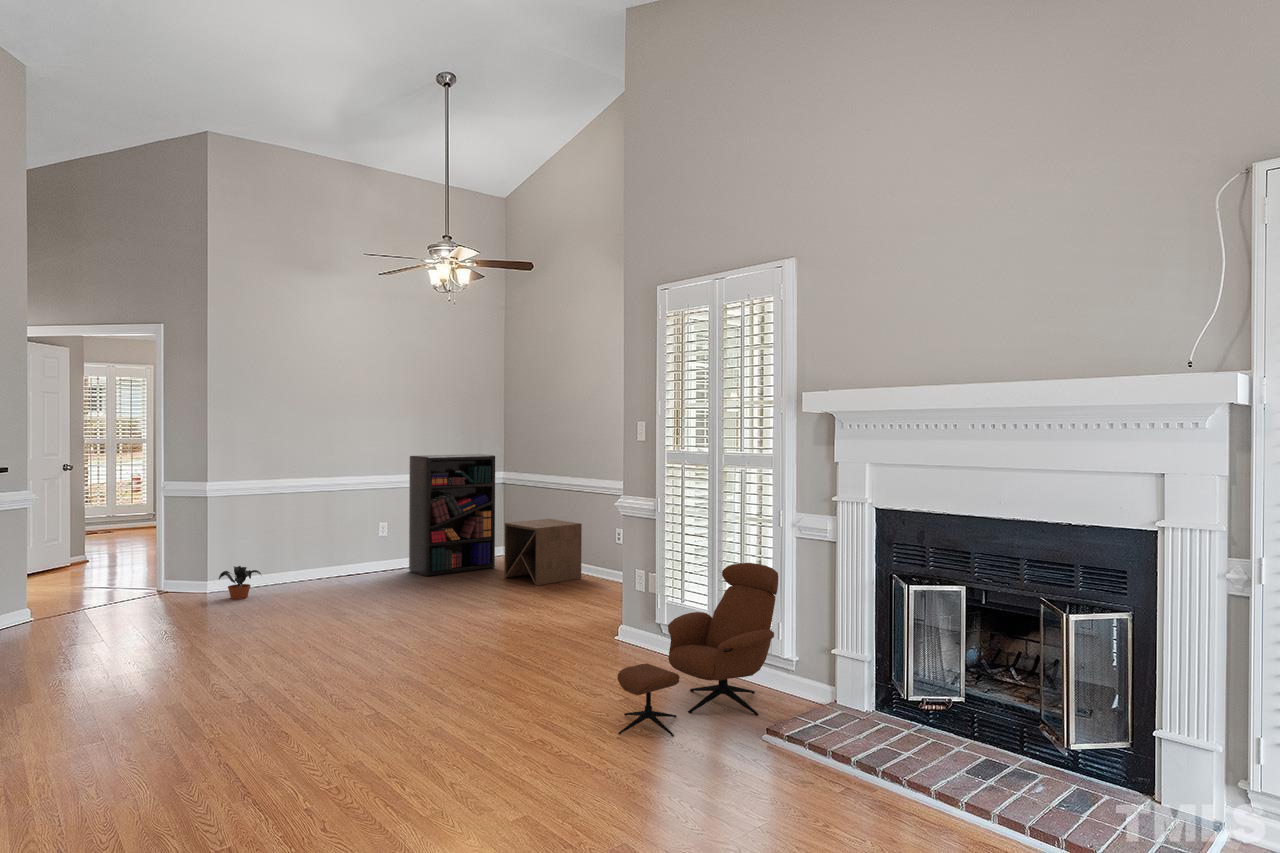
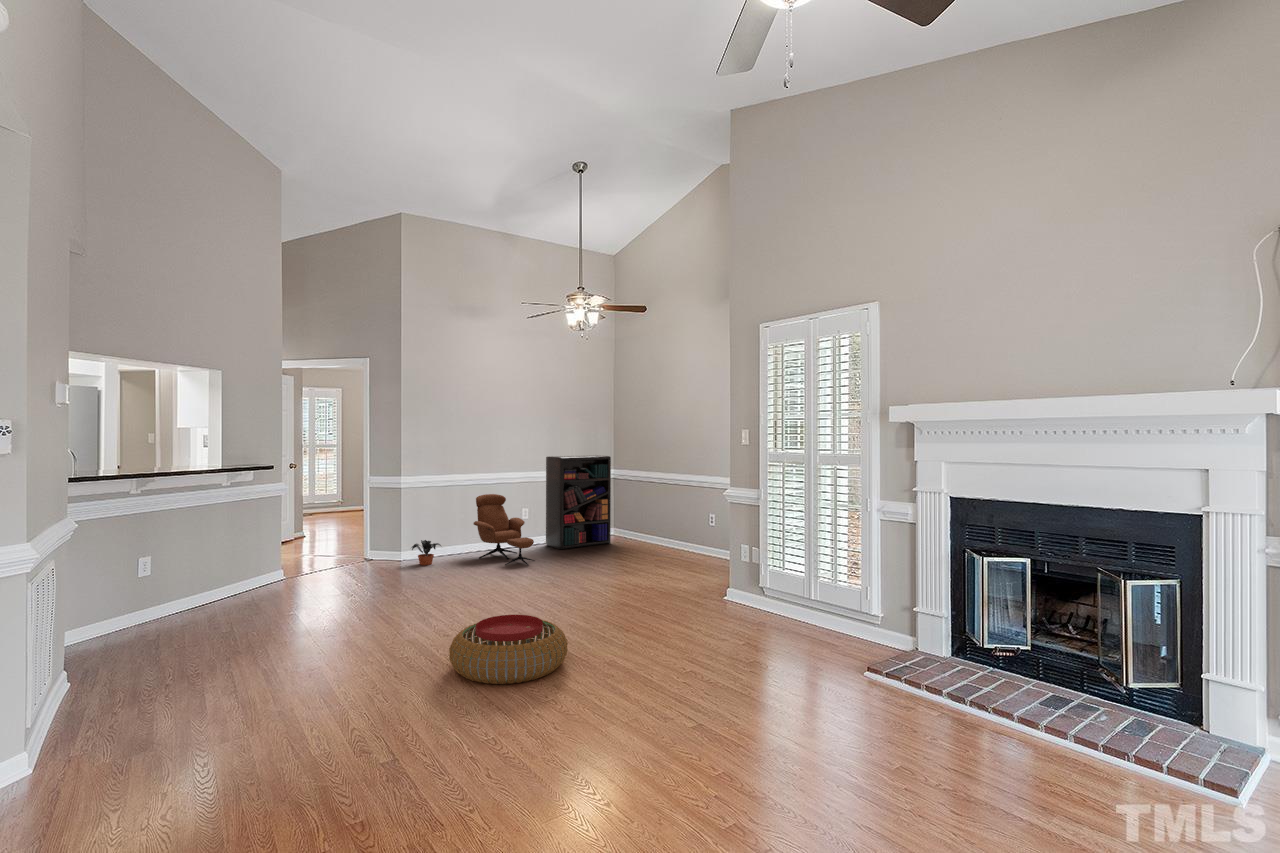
side table: present [504,519,582,586] -> none [621,505,681,557]
lounge chair: present [617,563,778,736] -> present [473,494,535,565]
pouf: none [214,667,381,761] -> present [449,615,568,684]

